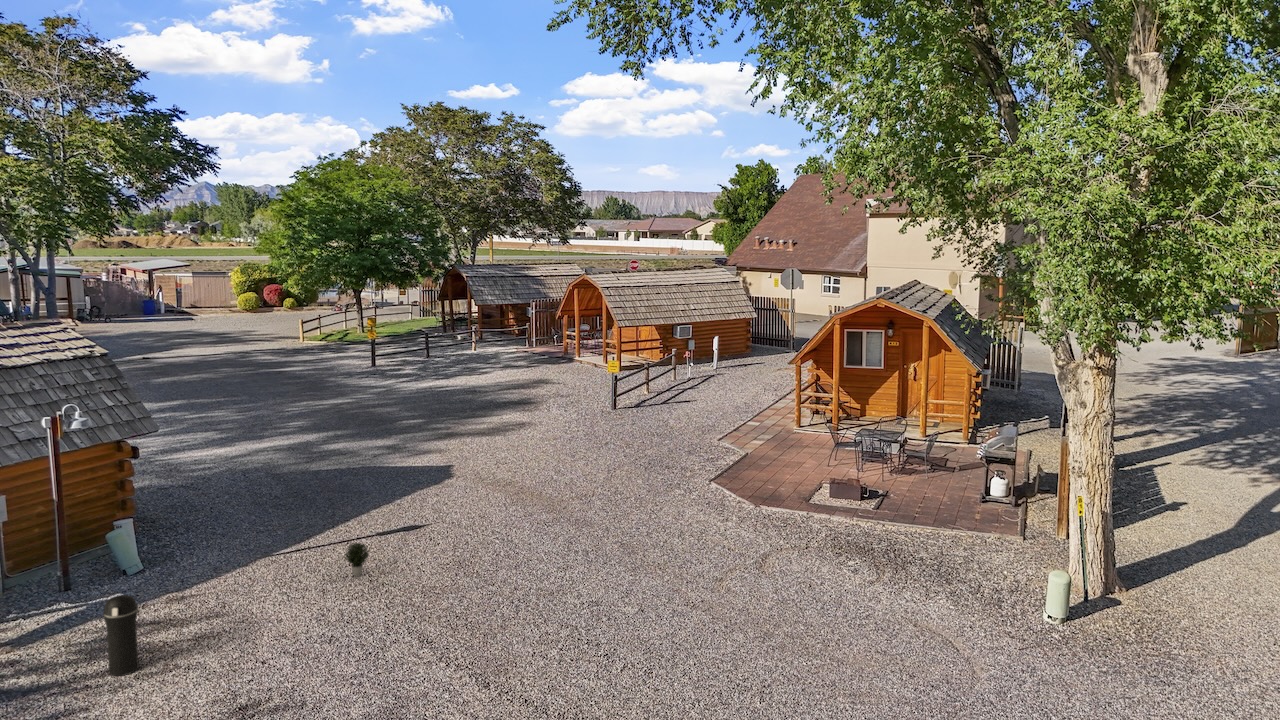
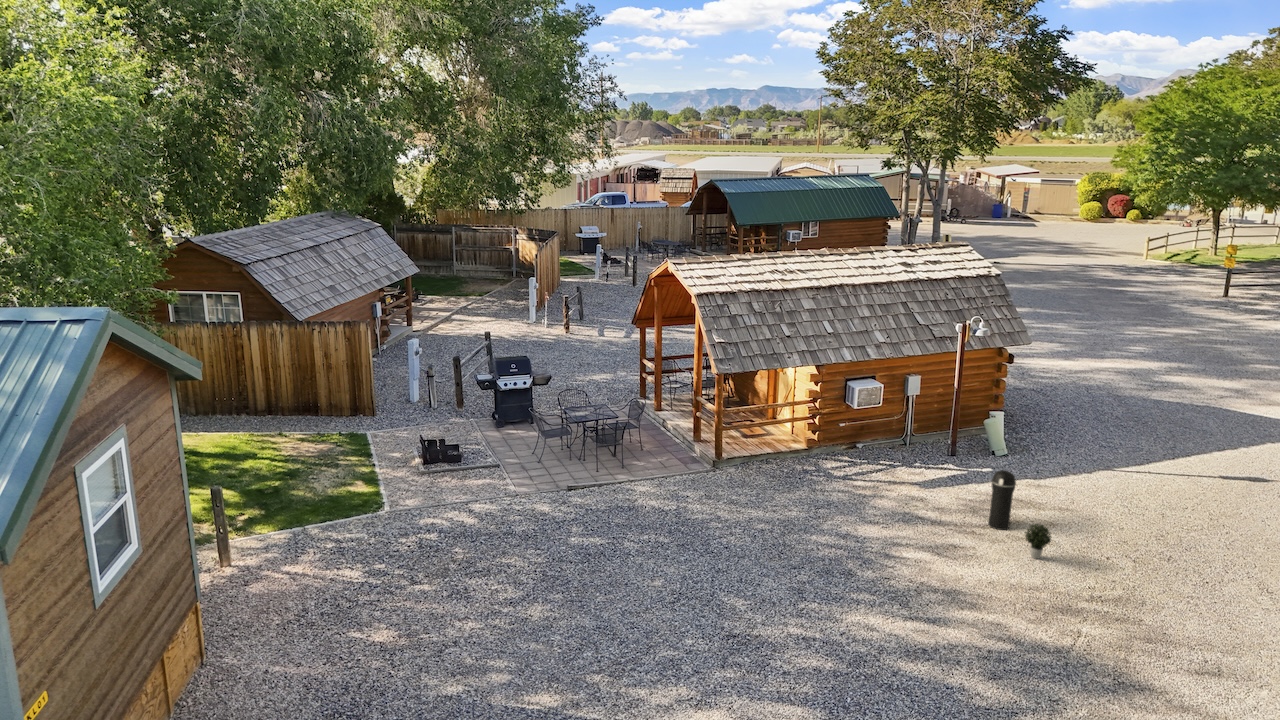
potted plant: present [345,543,369,577] -> present [1025,524,1052,559]

